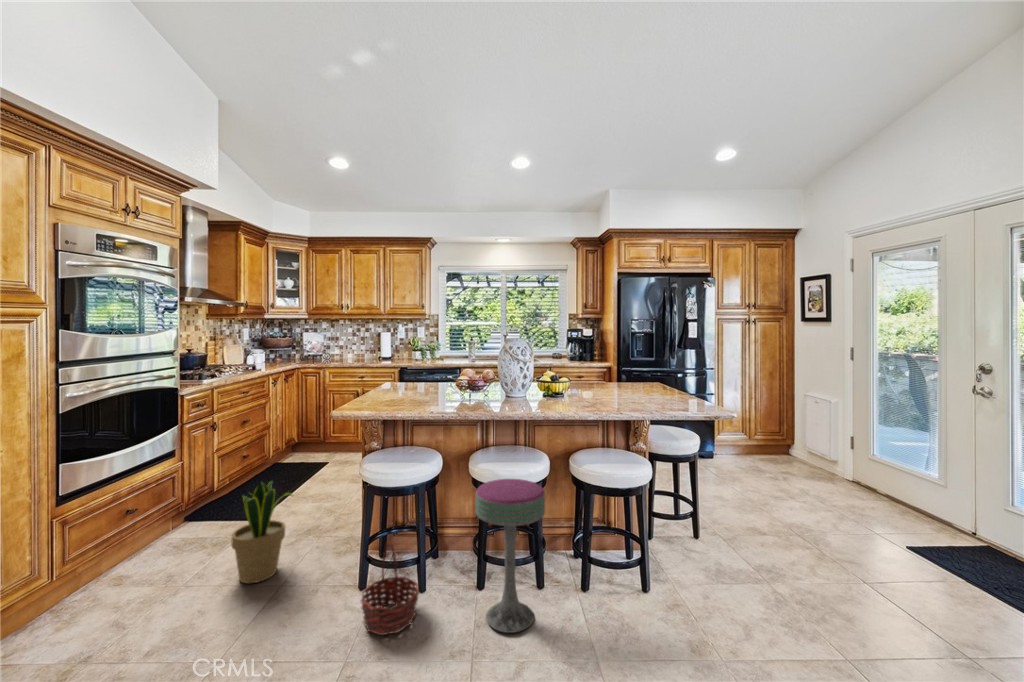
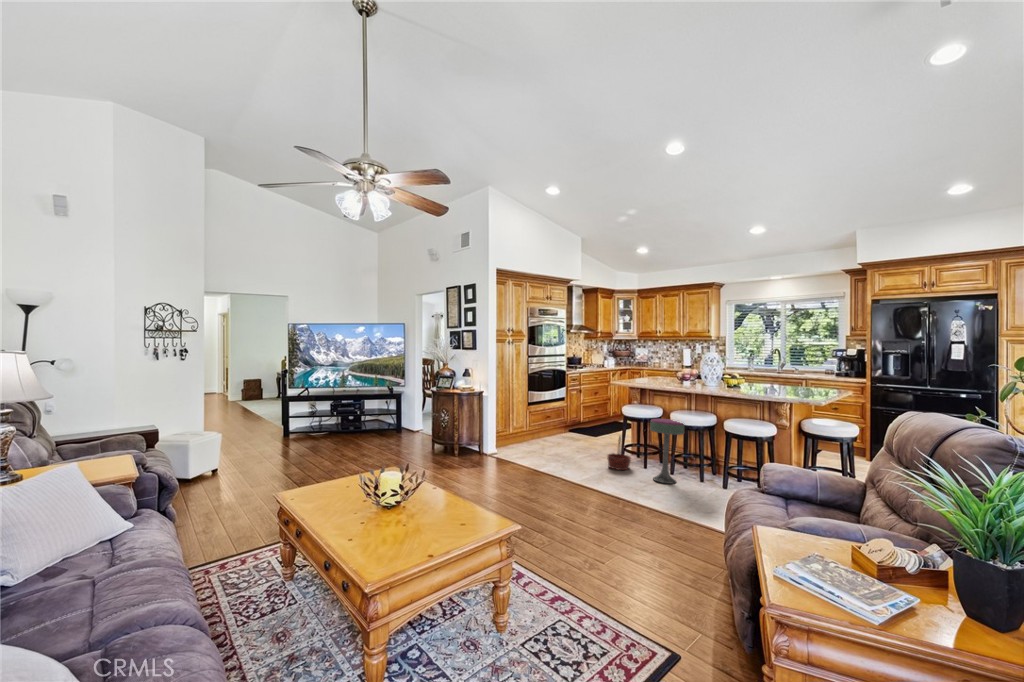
potted plant: present [231,482,292,583] -> none [574,409,598,450]

